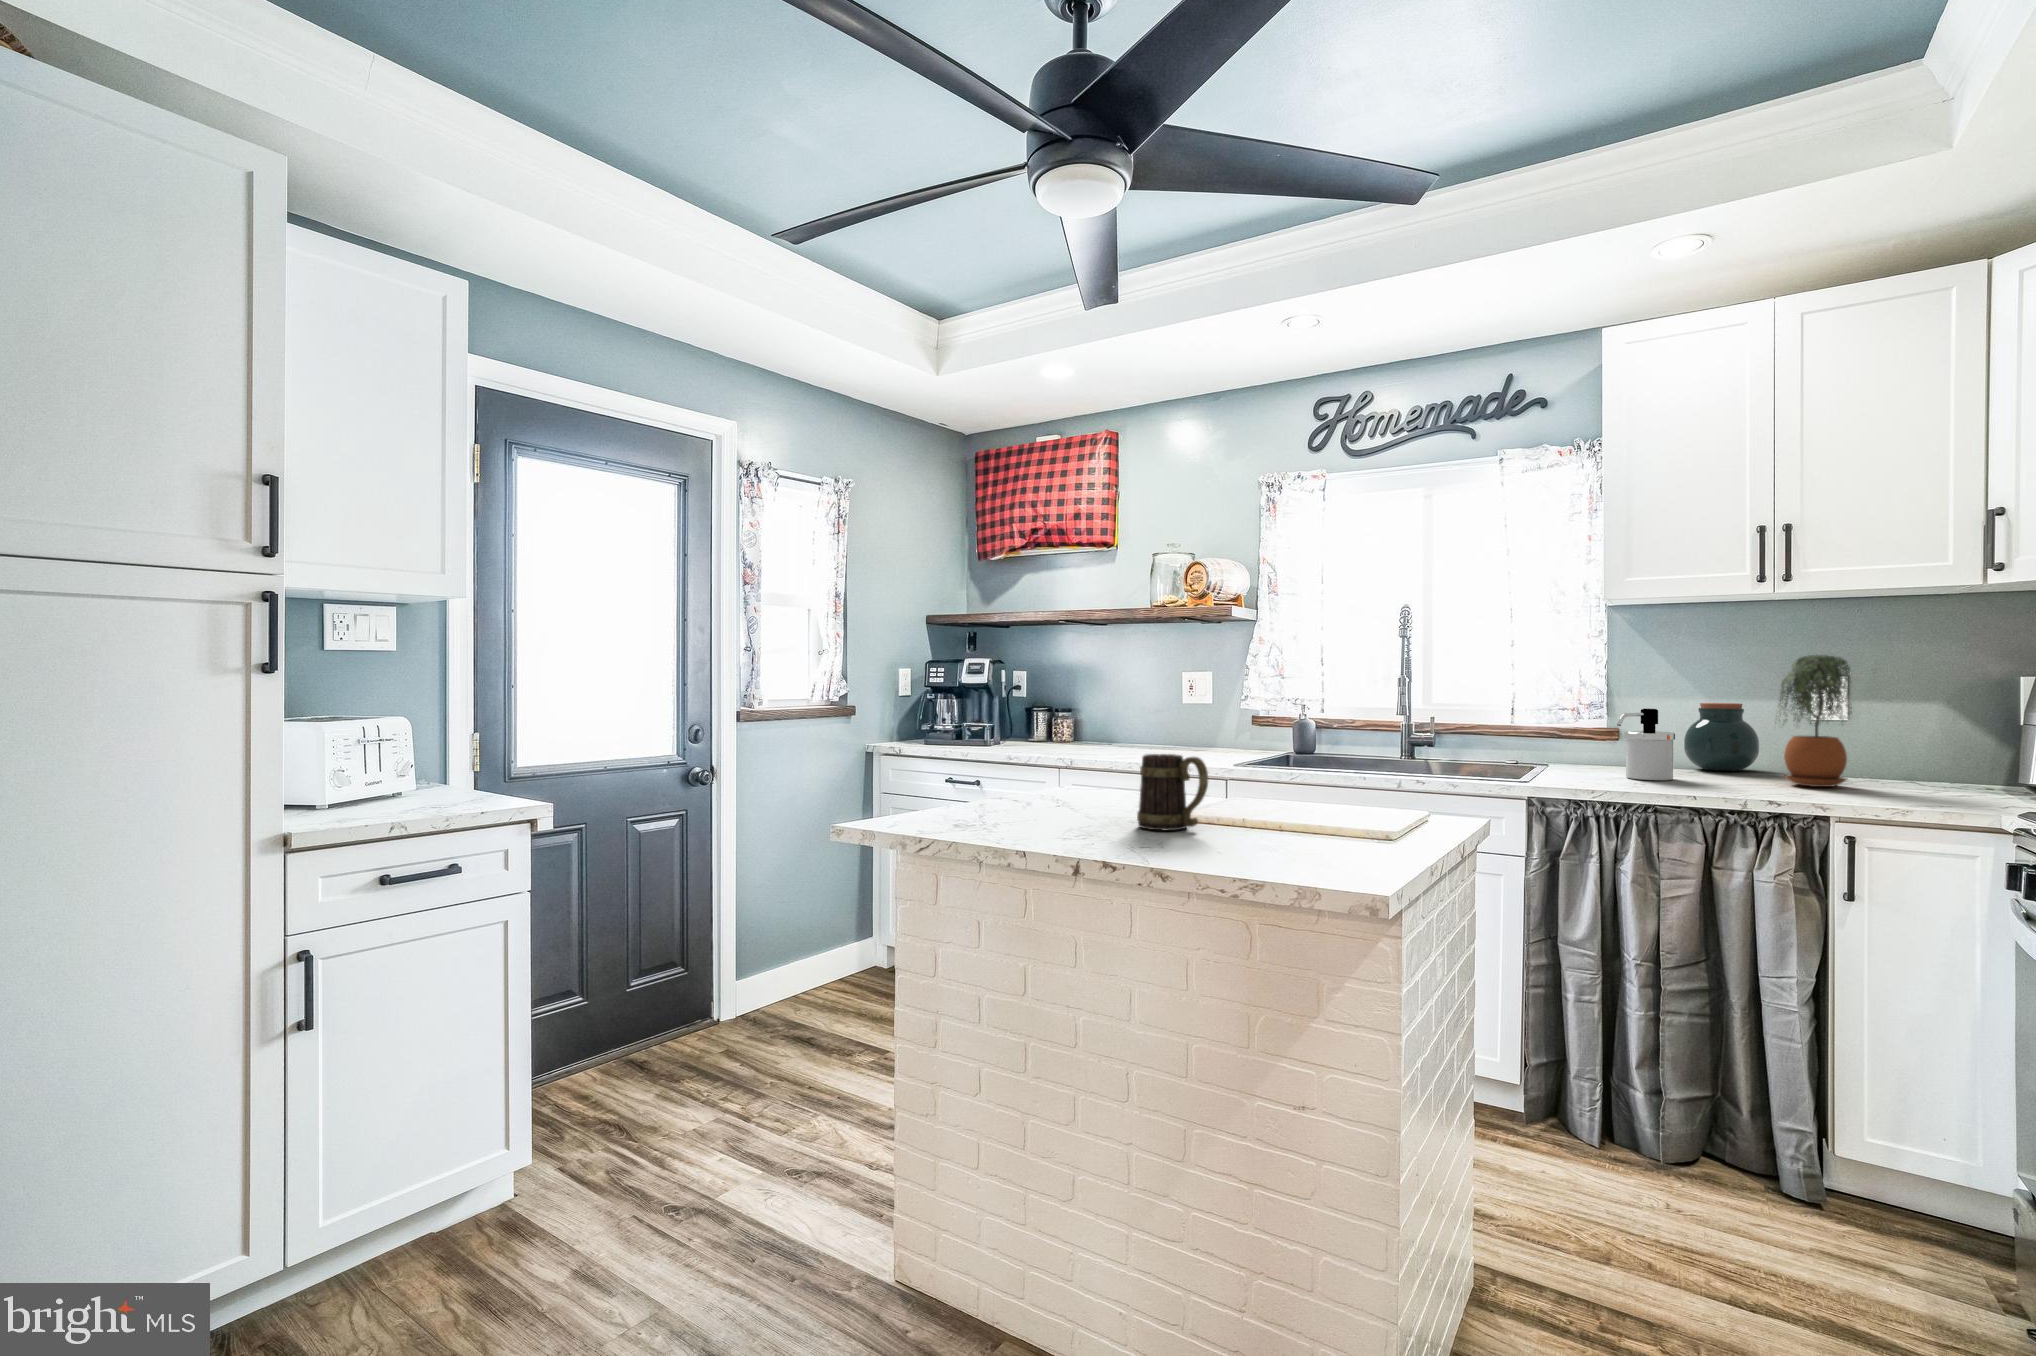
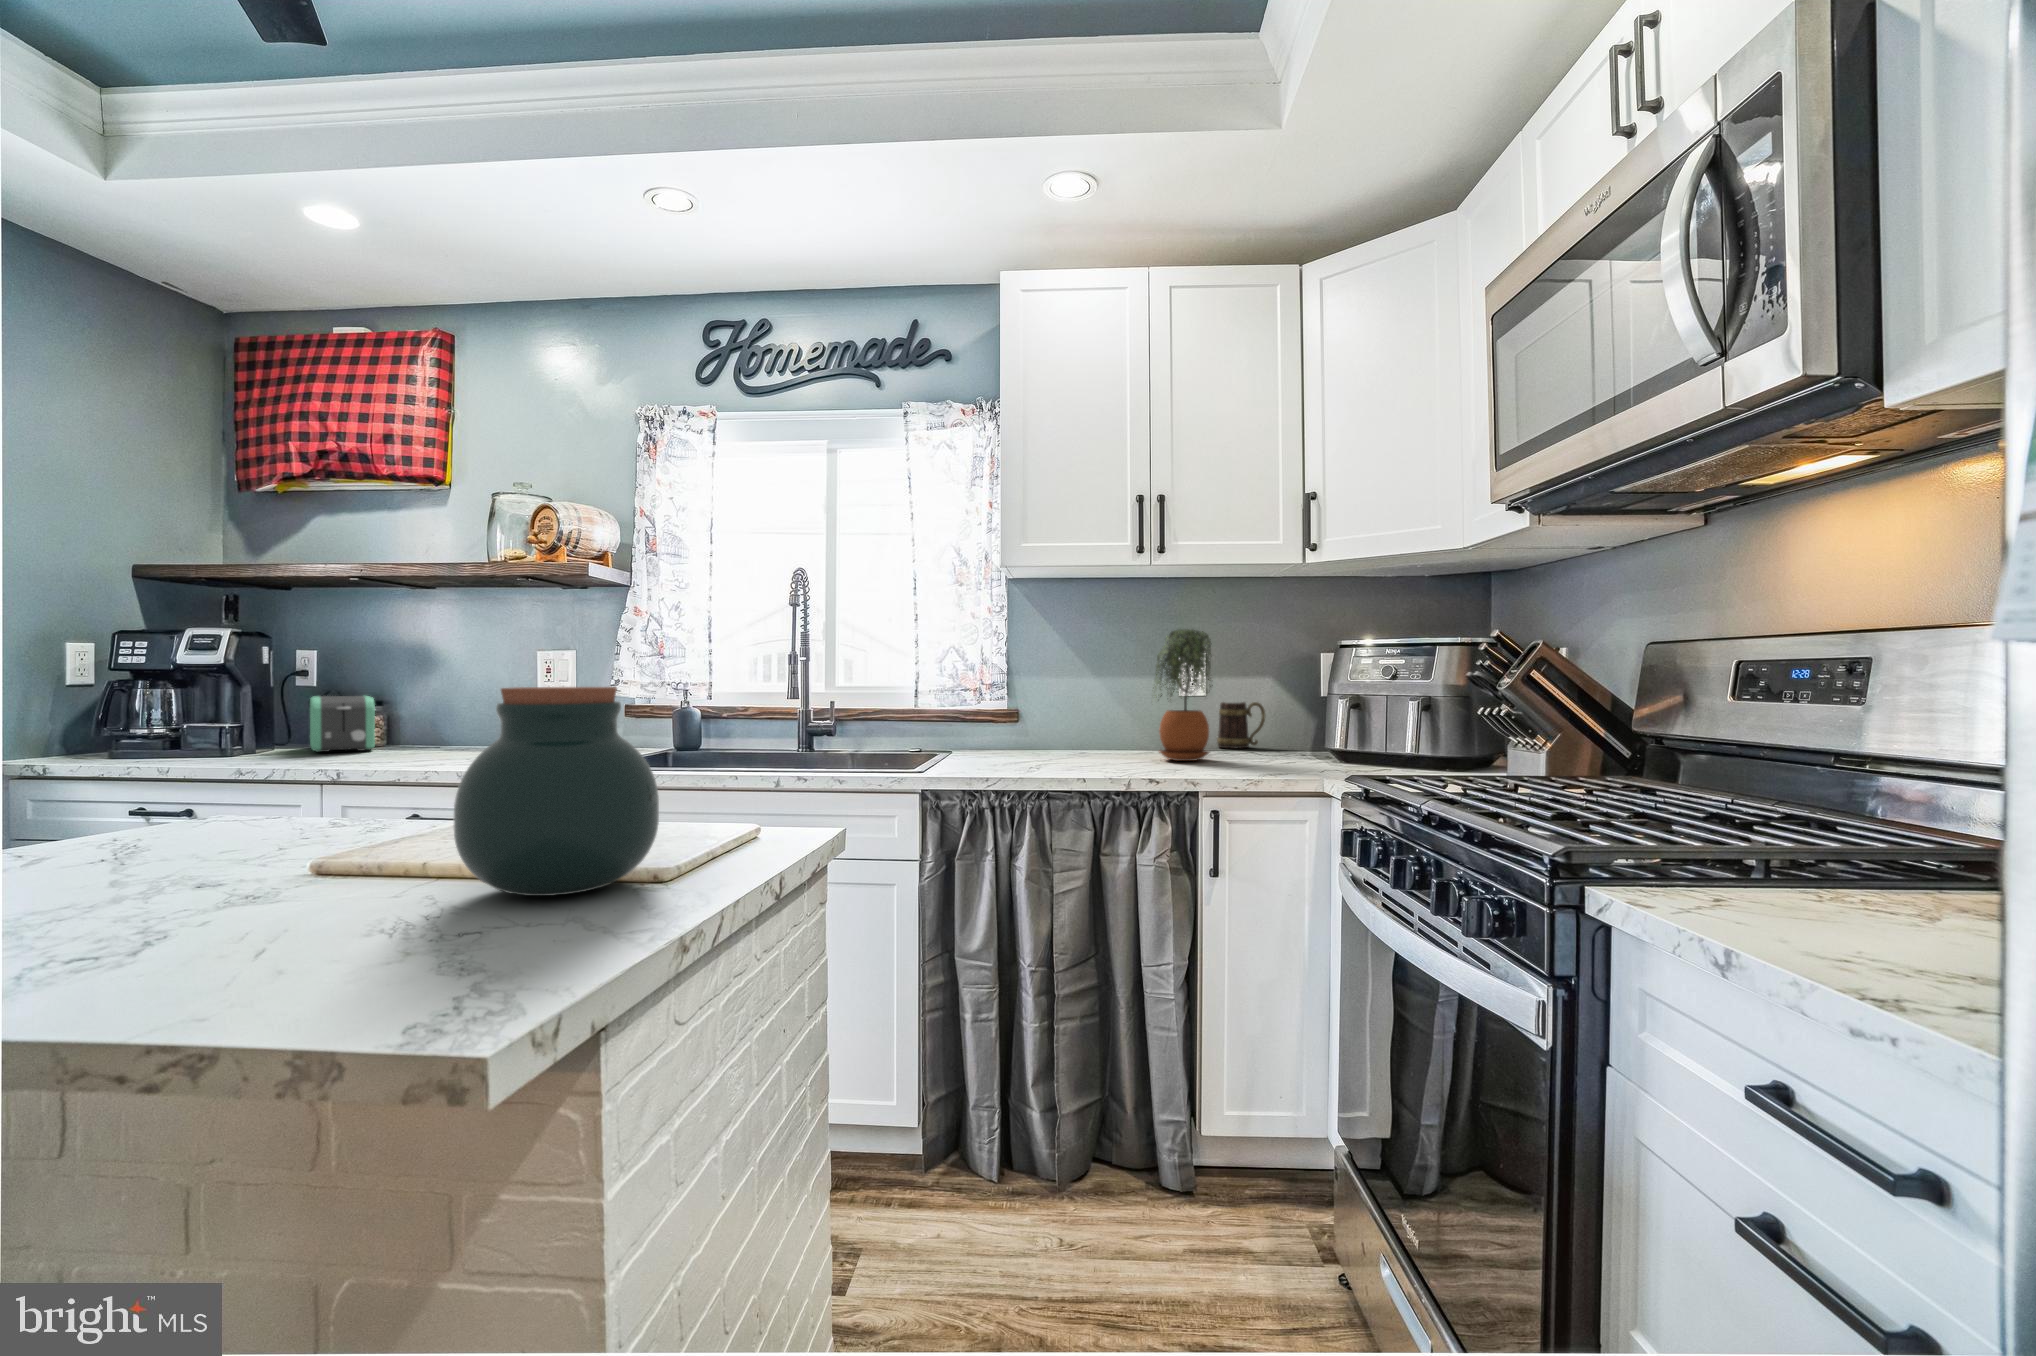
jar: present [1684,703,1759,771] -> present [454,687,659,896]
toaster: none [1029,704,1074,744] -> present [310,696,375,752]
soap dispenser: present [1617,708,1675,780] -> none [1013,686,1067,762]
mug: present [1137,754,1208,831] -> present [1217,702,1265,748]

